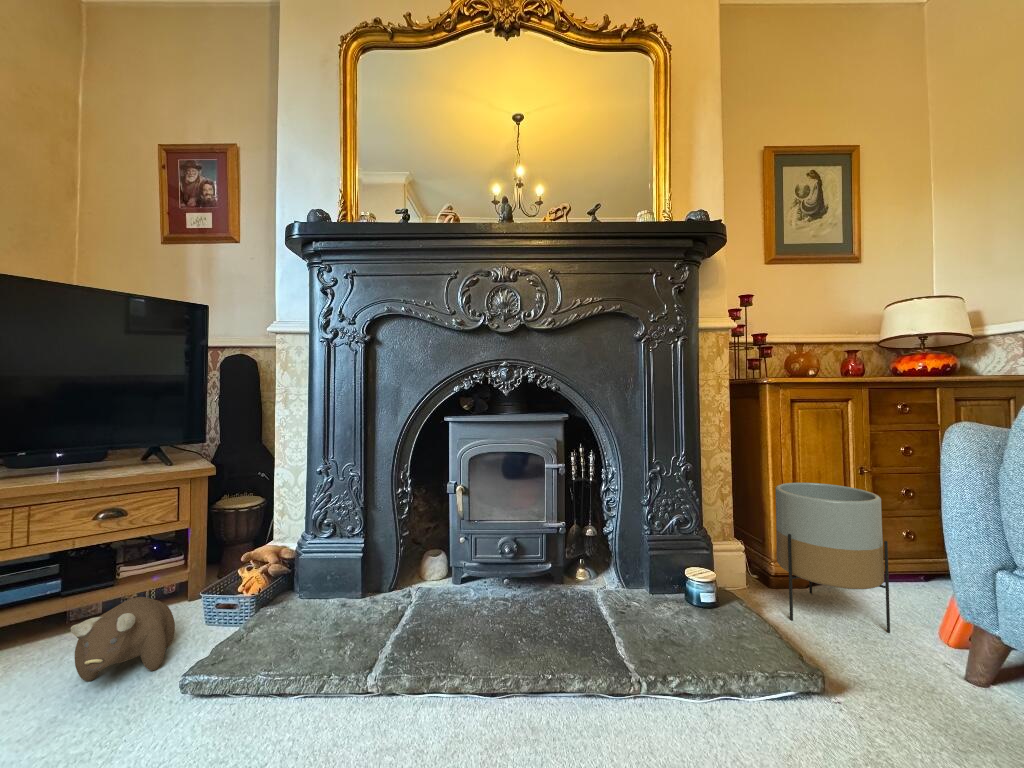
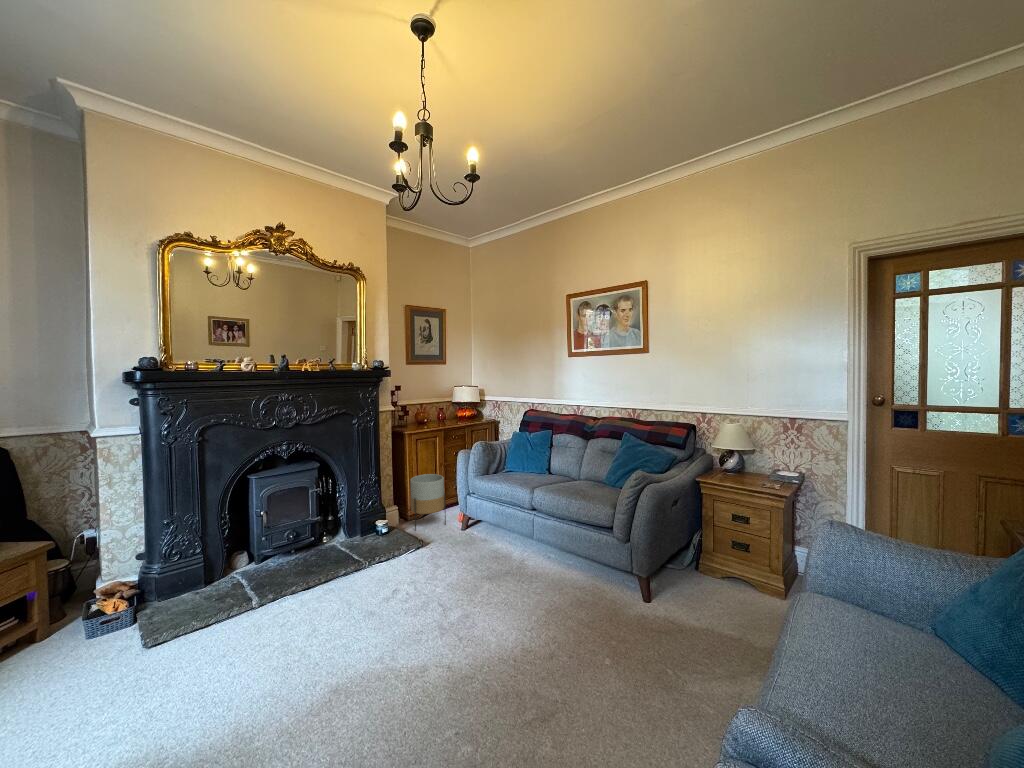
plush toy: present [71,597,175,681] -> none [46,624,106,677]

